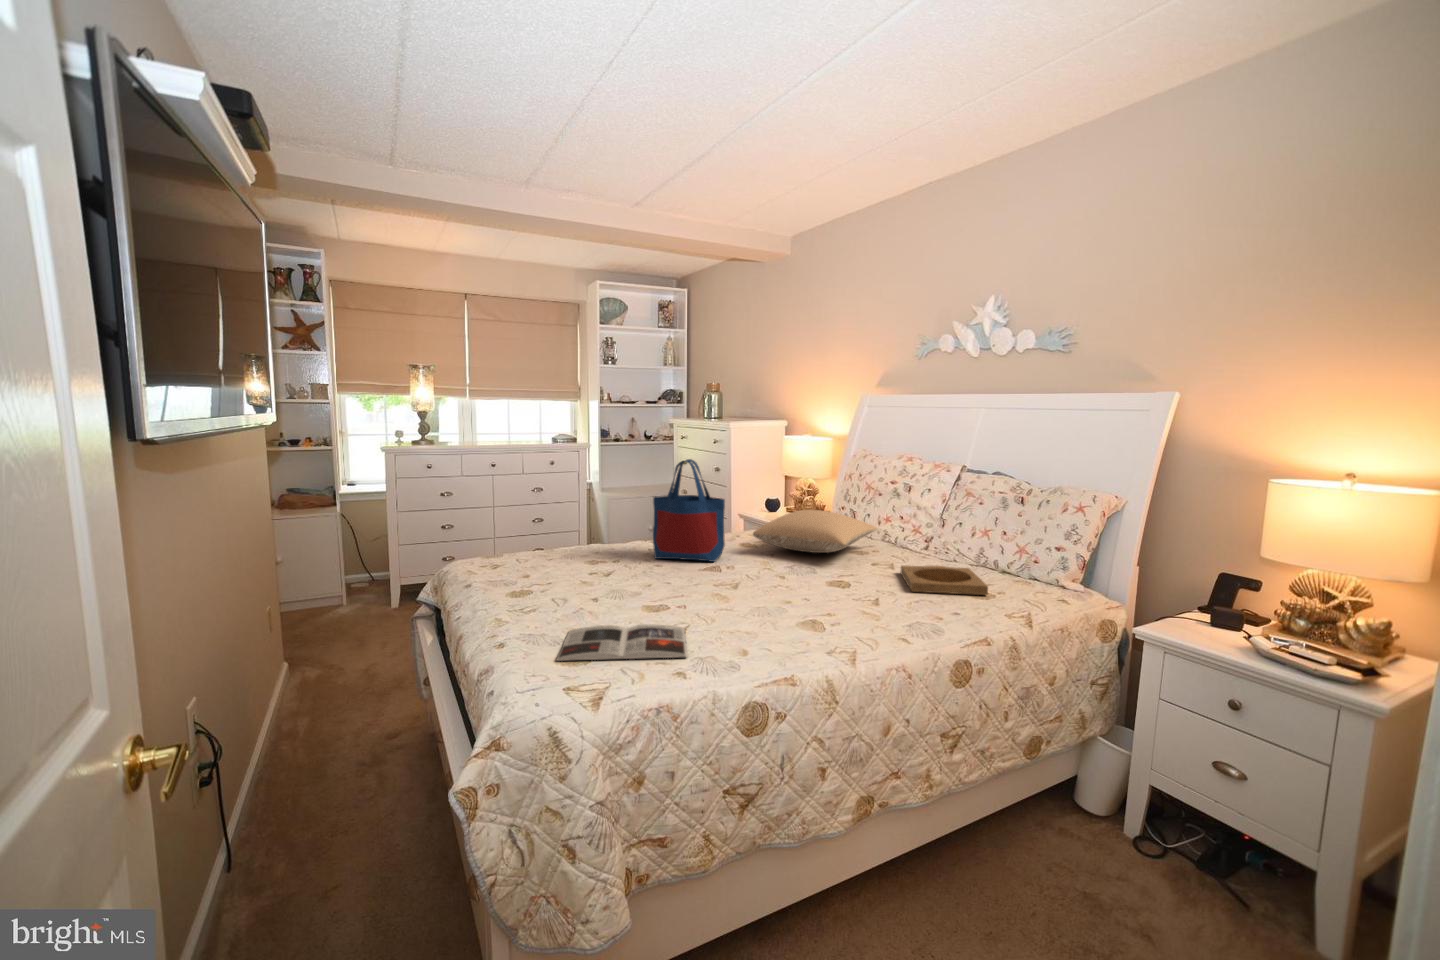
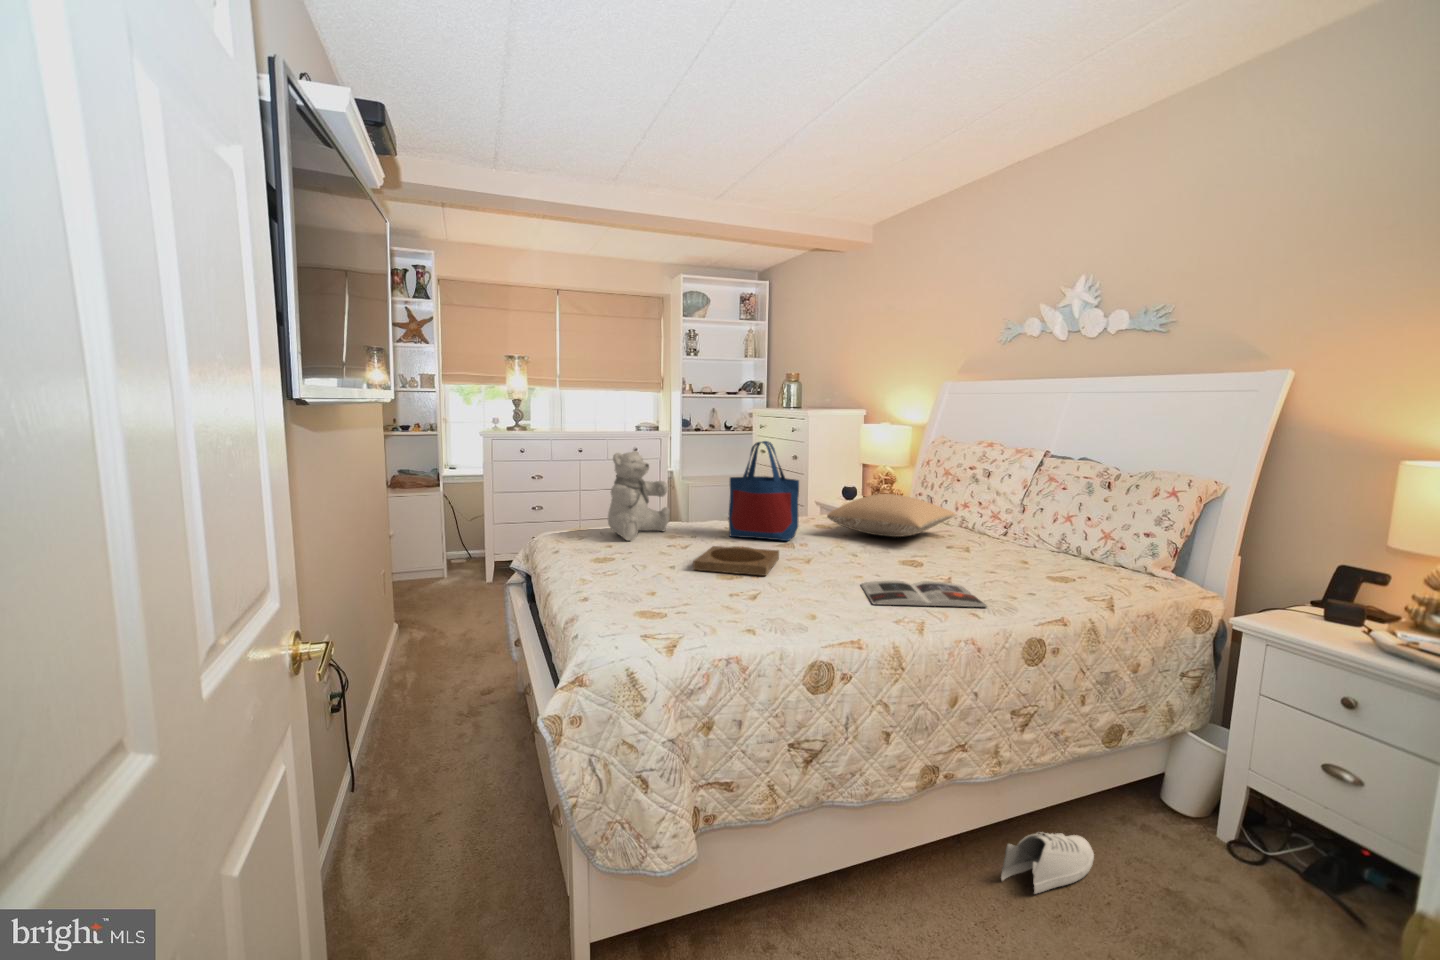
teddy bear: none [524,471,591,567] -> present [608,451,670,540]
tray: present [901,566,988,595] -> present [693,546,779,576]
magazine: present [557,624,688,661] -> present [861,580,987,607]
shoe: none [934,848,1018,914] -> present [1001,832,1094,894]

